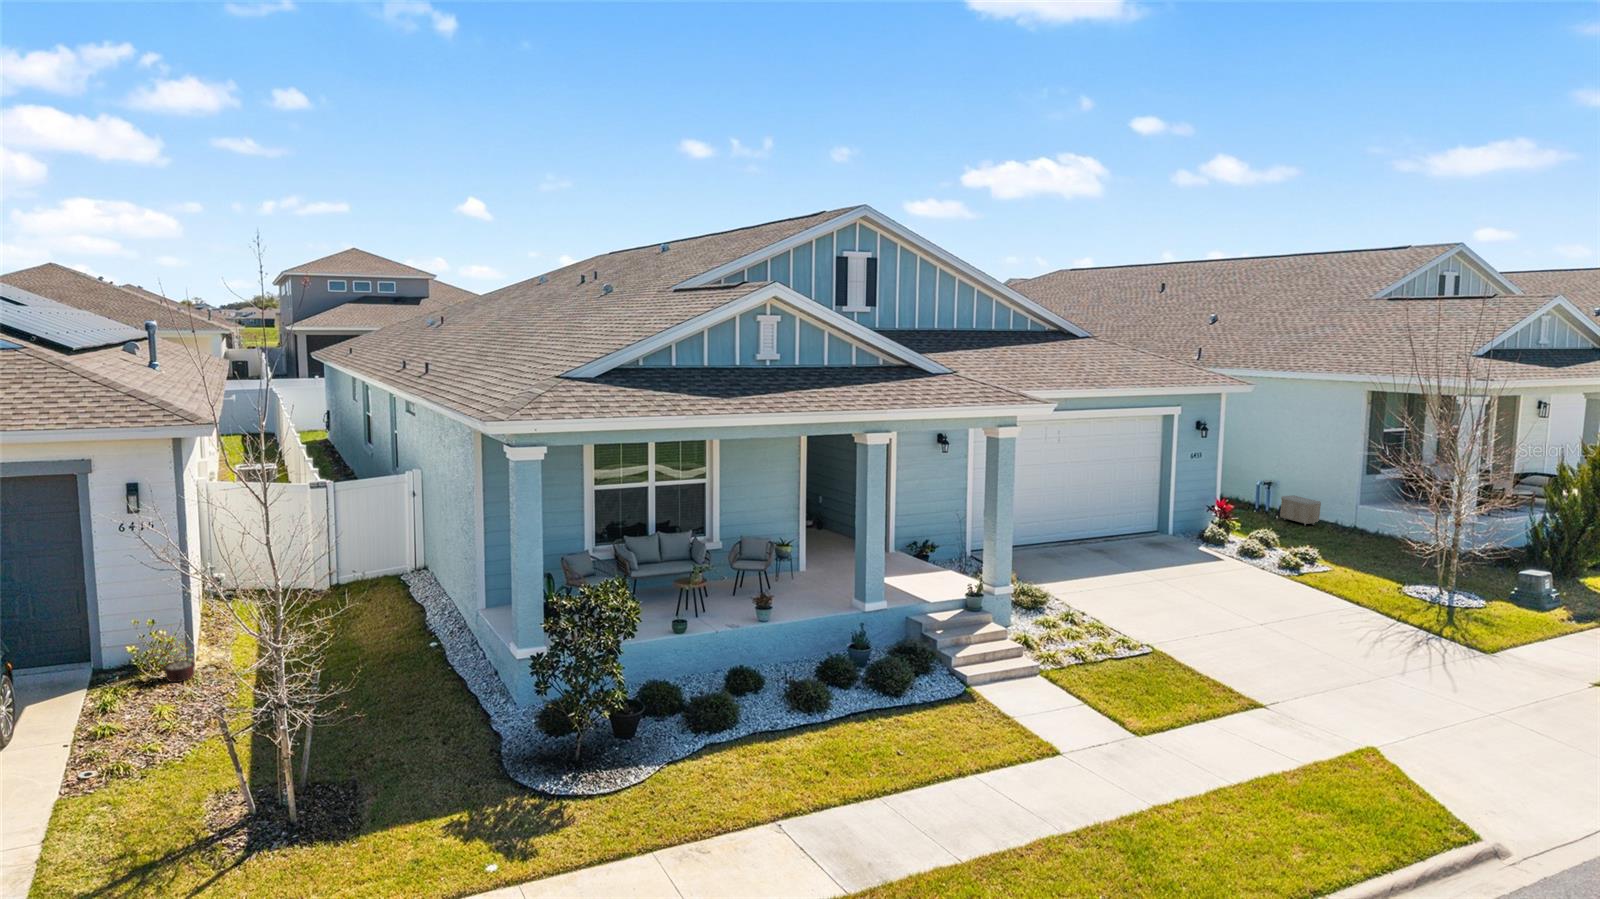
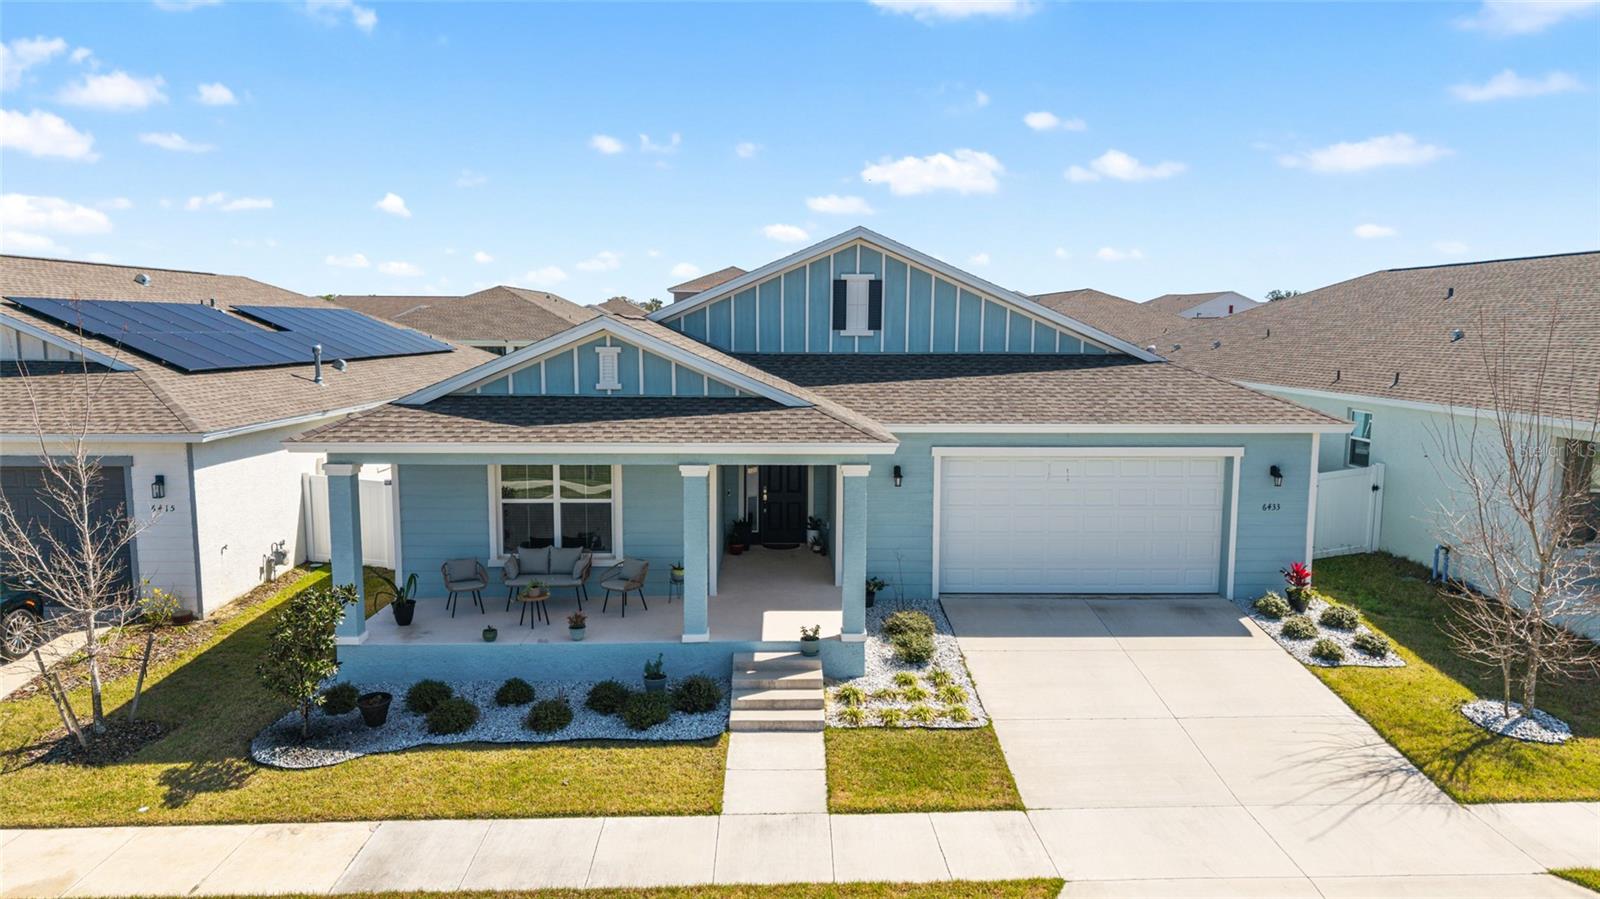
storage bench: present [1280,495,1321,526] -> none [1440,568,1495,611]

